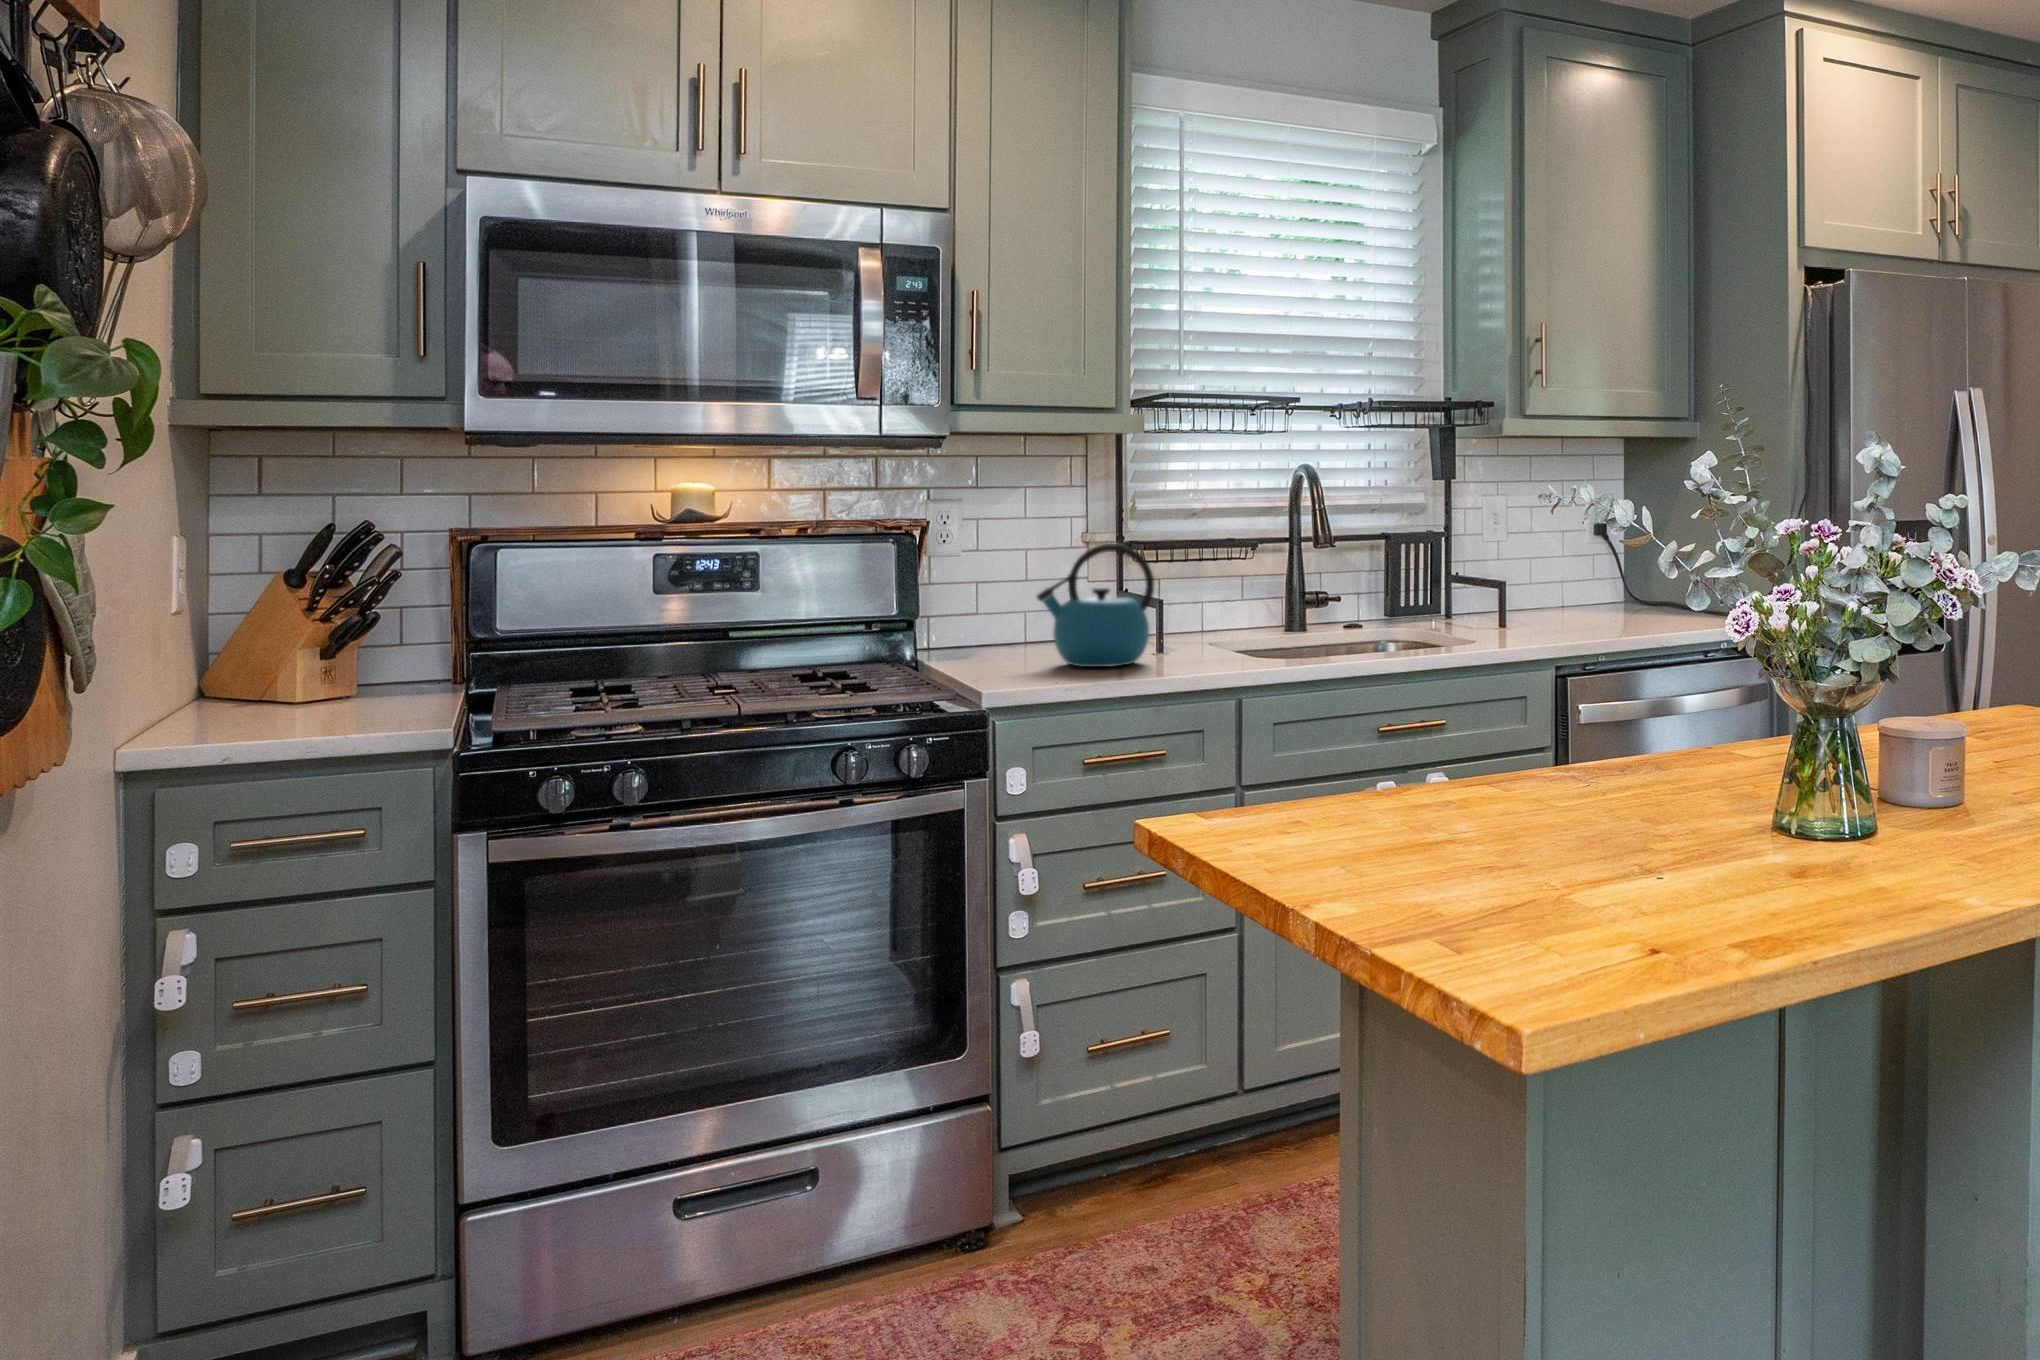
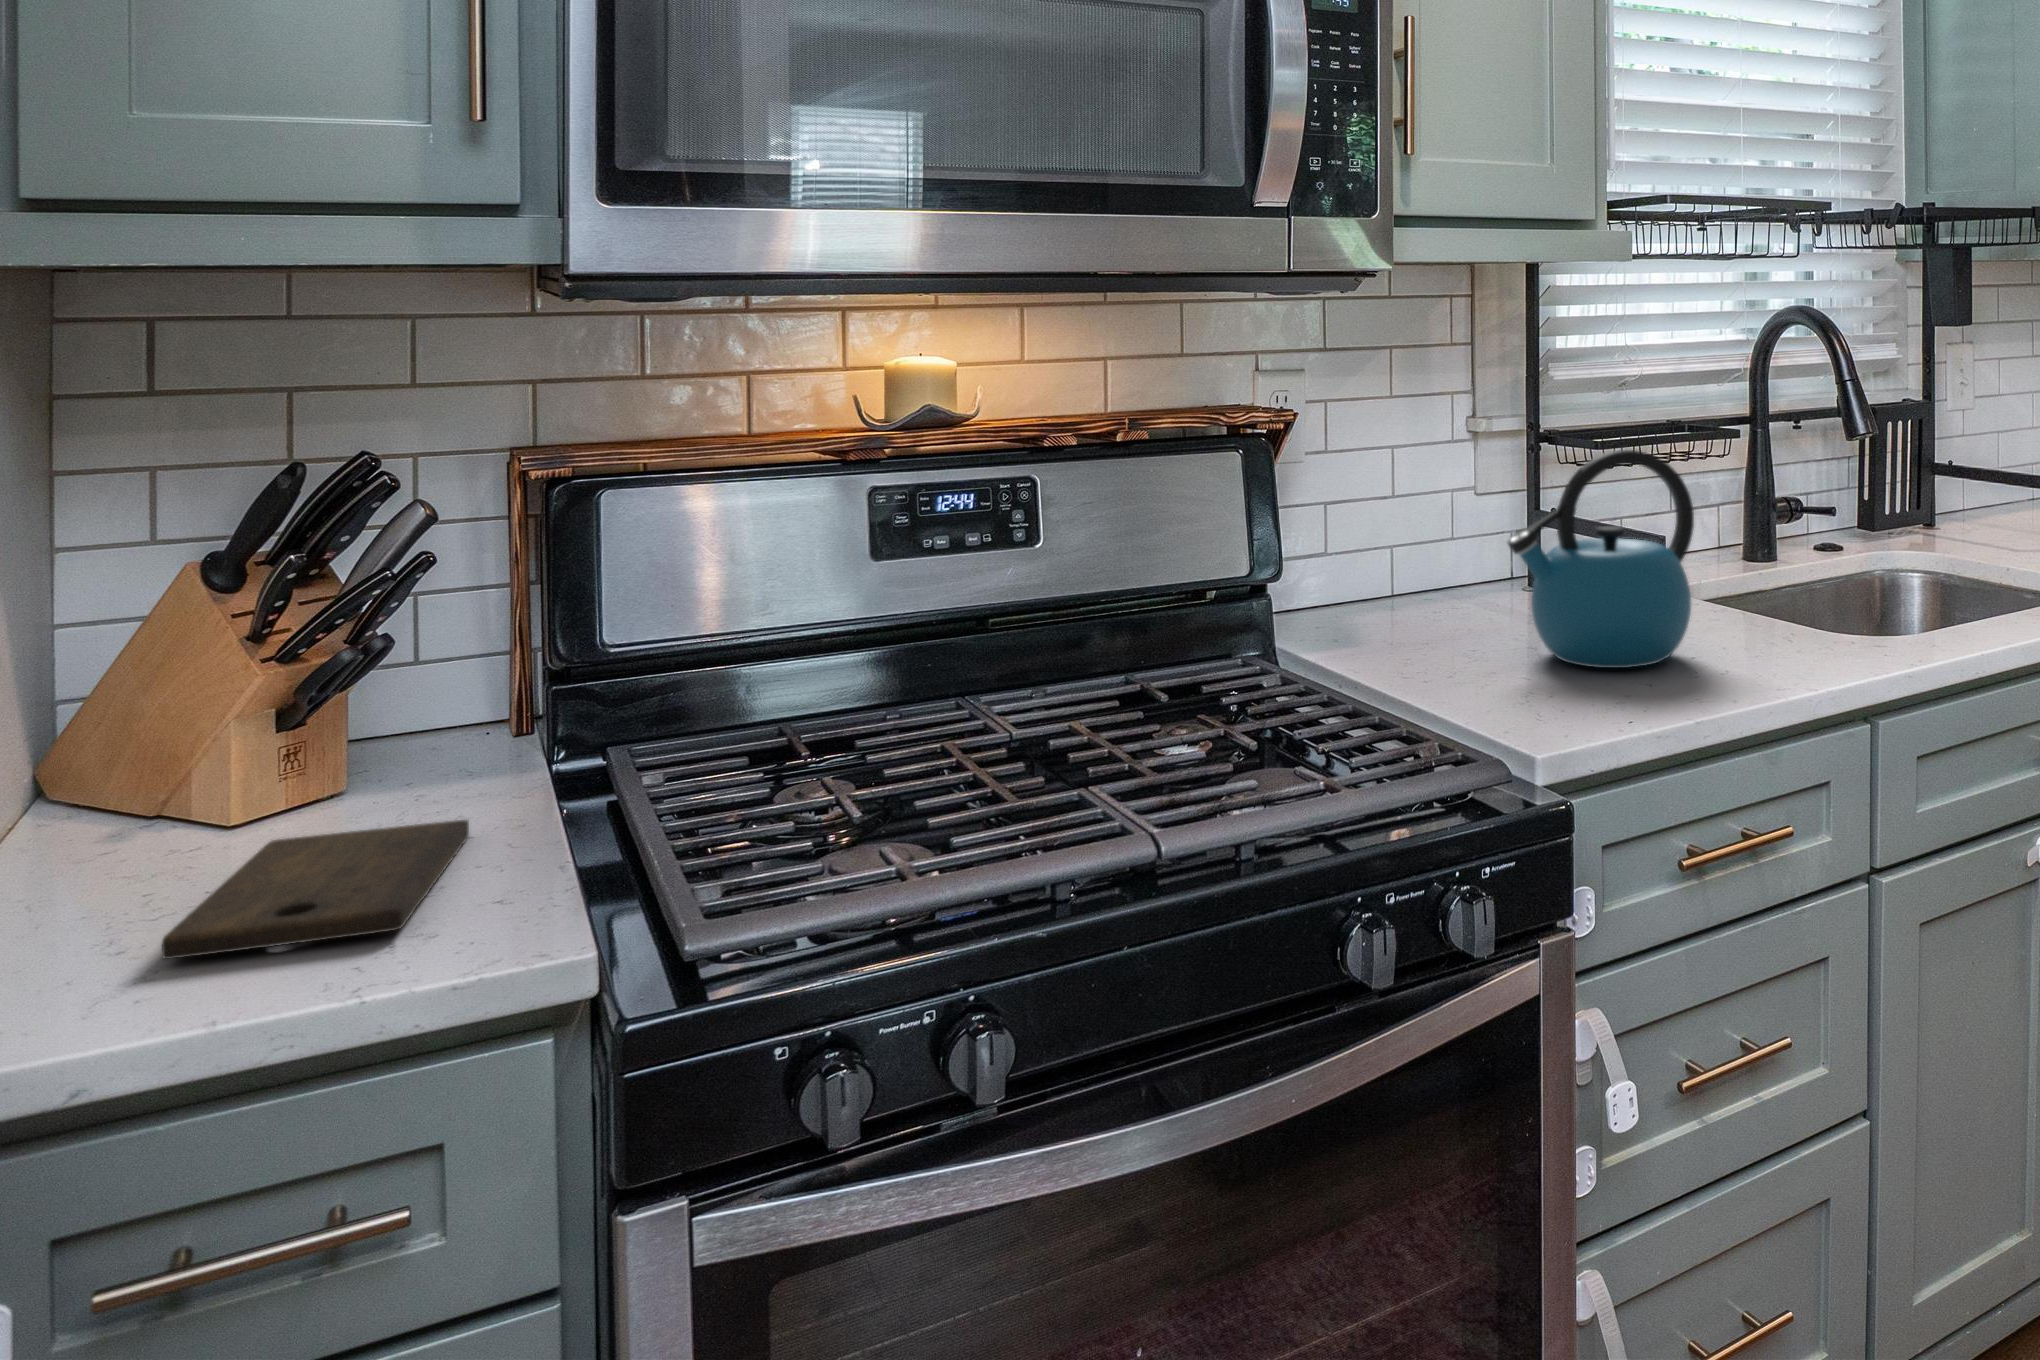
cutting board: none [266,699,414,729] -> present [162,820,469,959]

